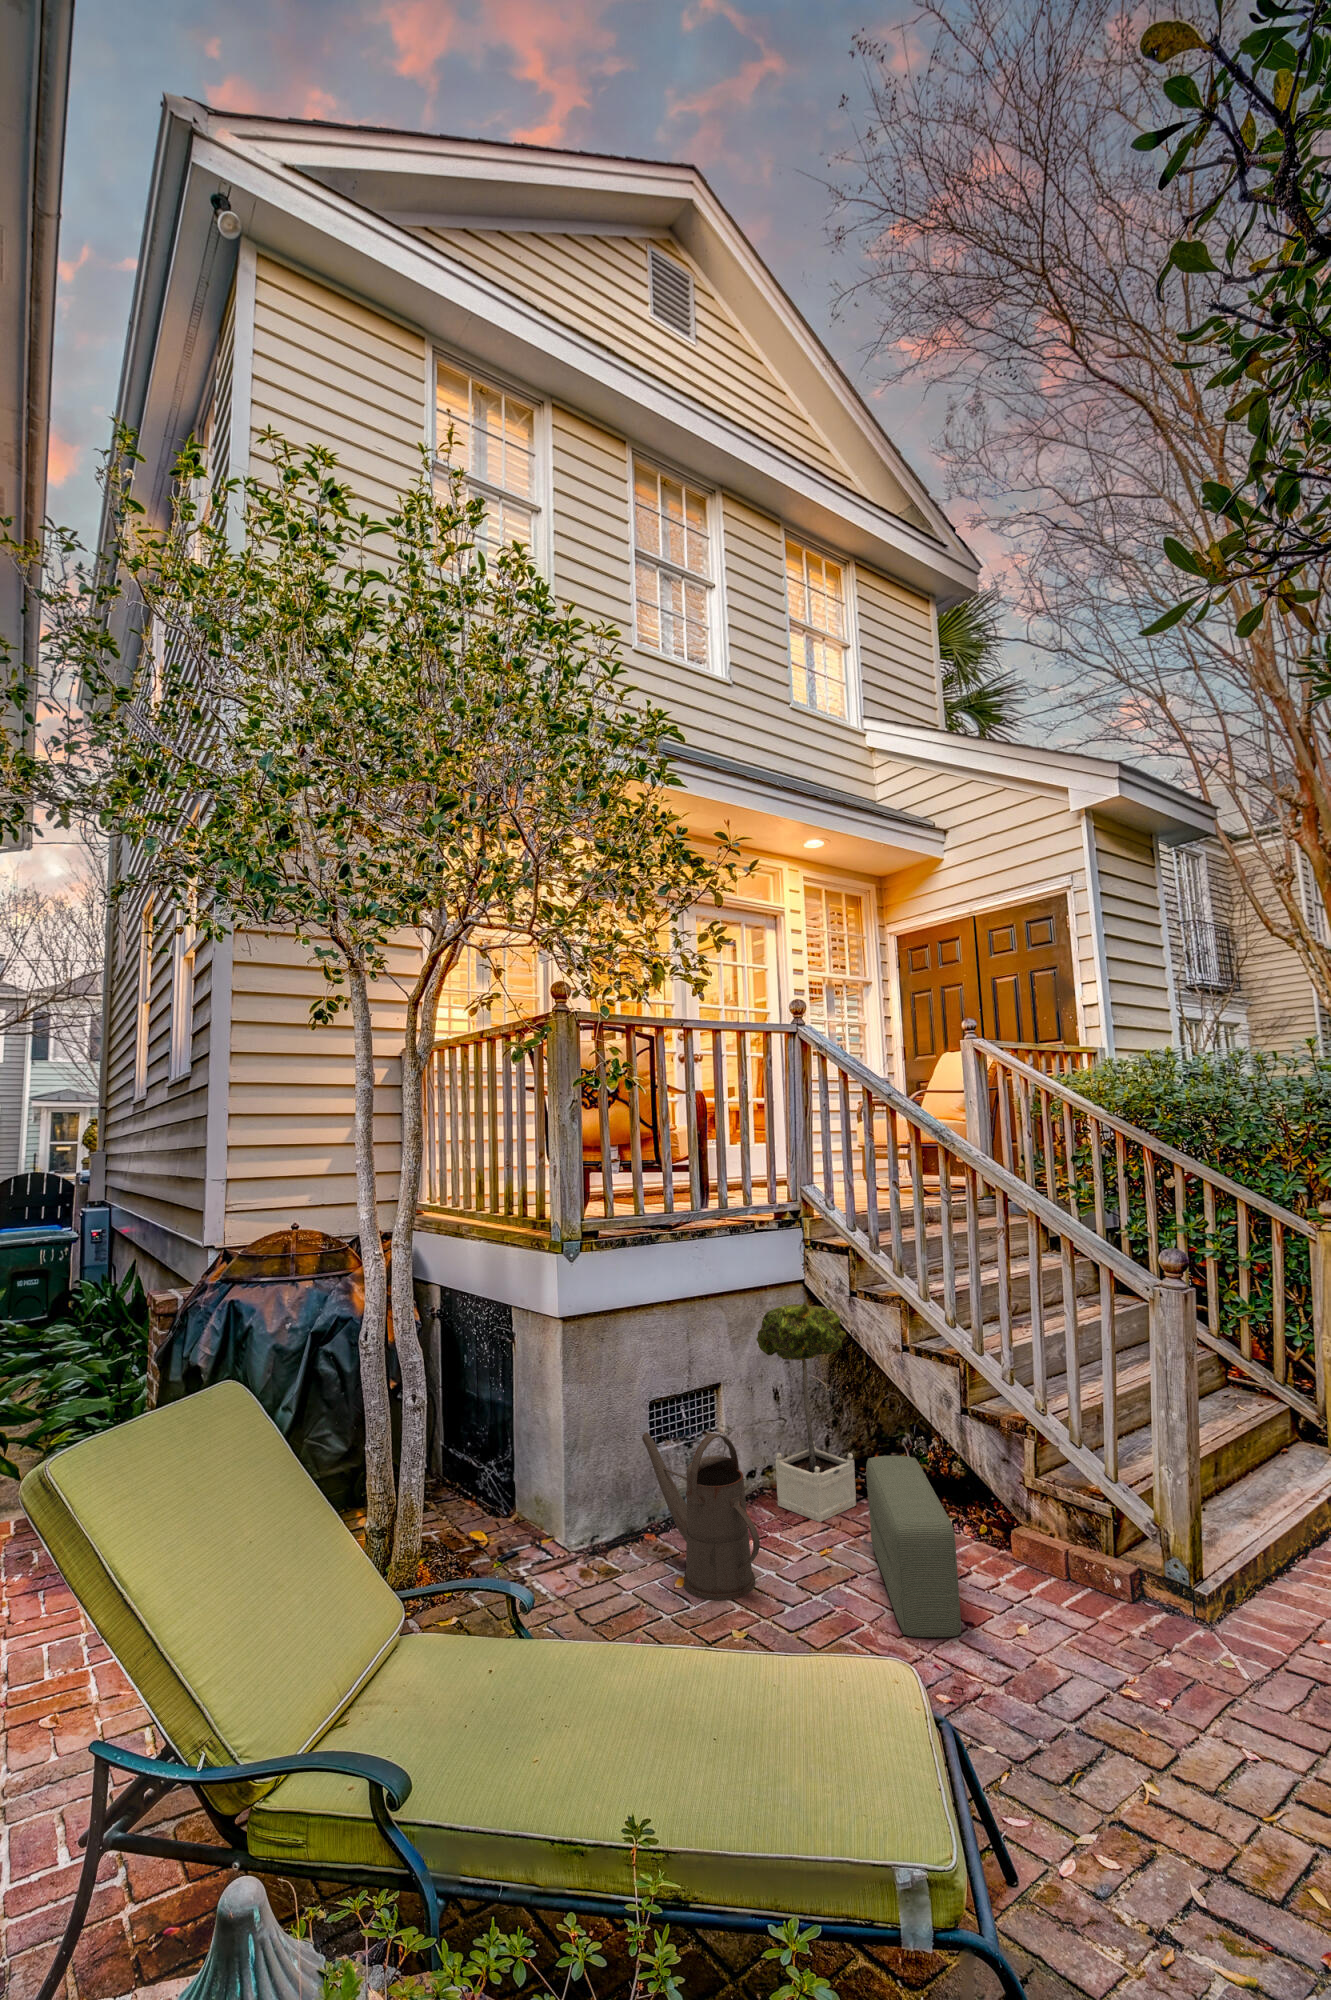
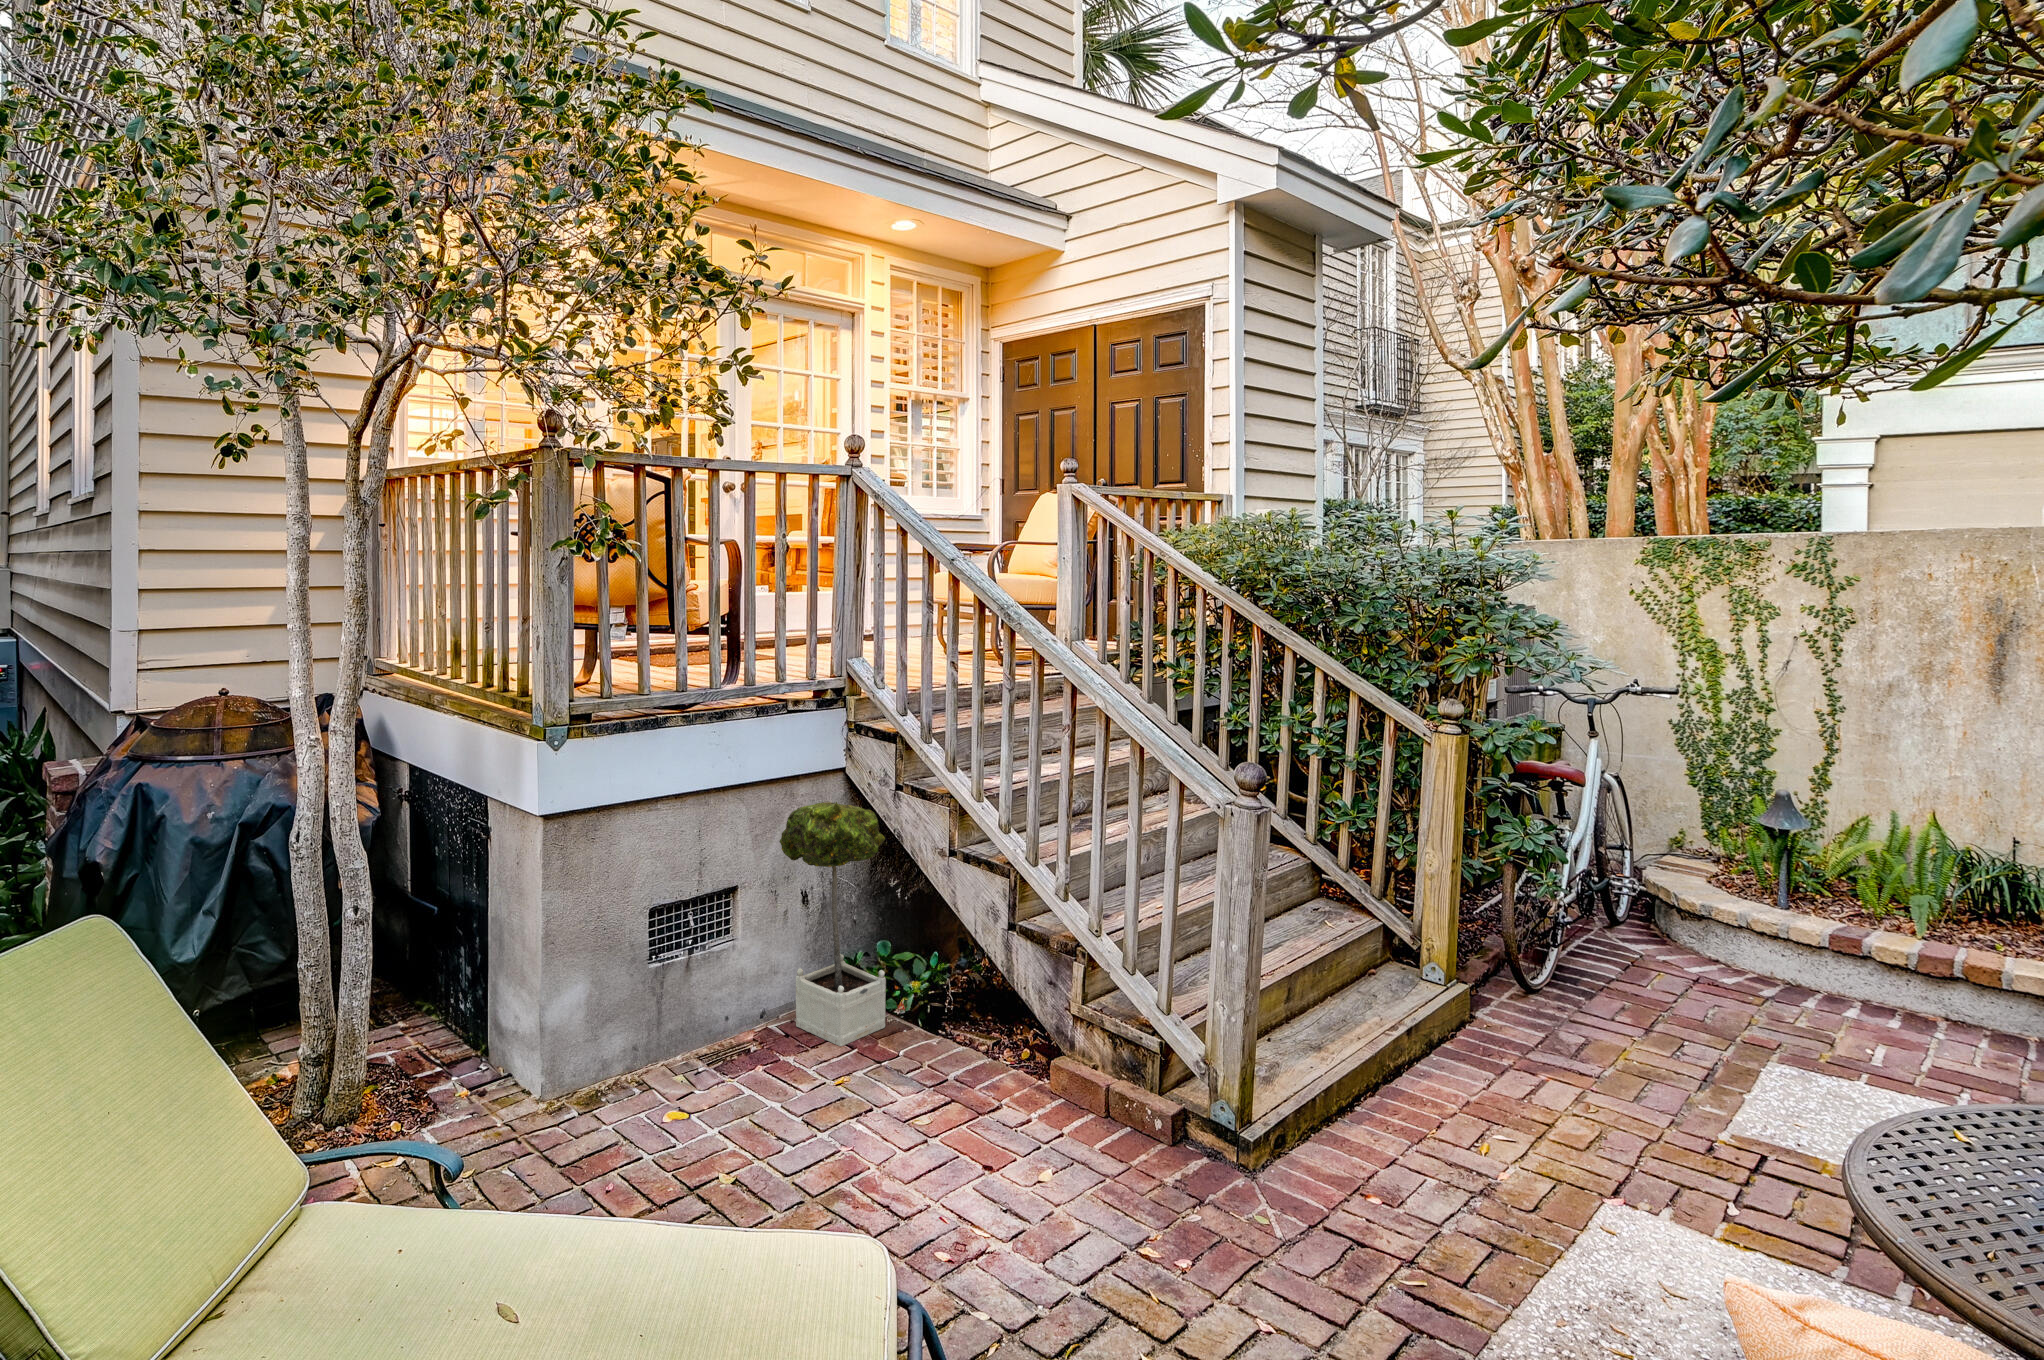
watering can: present [642,1432,760,1601] -> none [636,948,760,1139]
pouf: present [866,1456,961,1638] -> none [892,979,977,1183]

